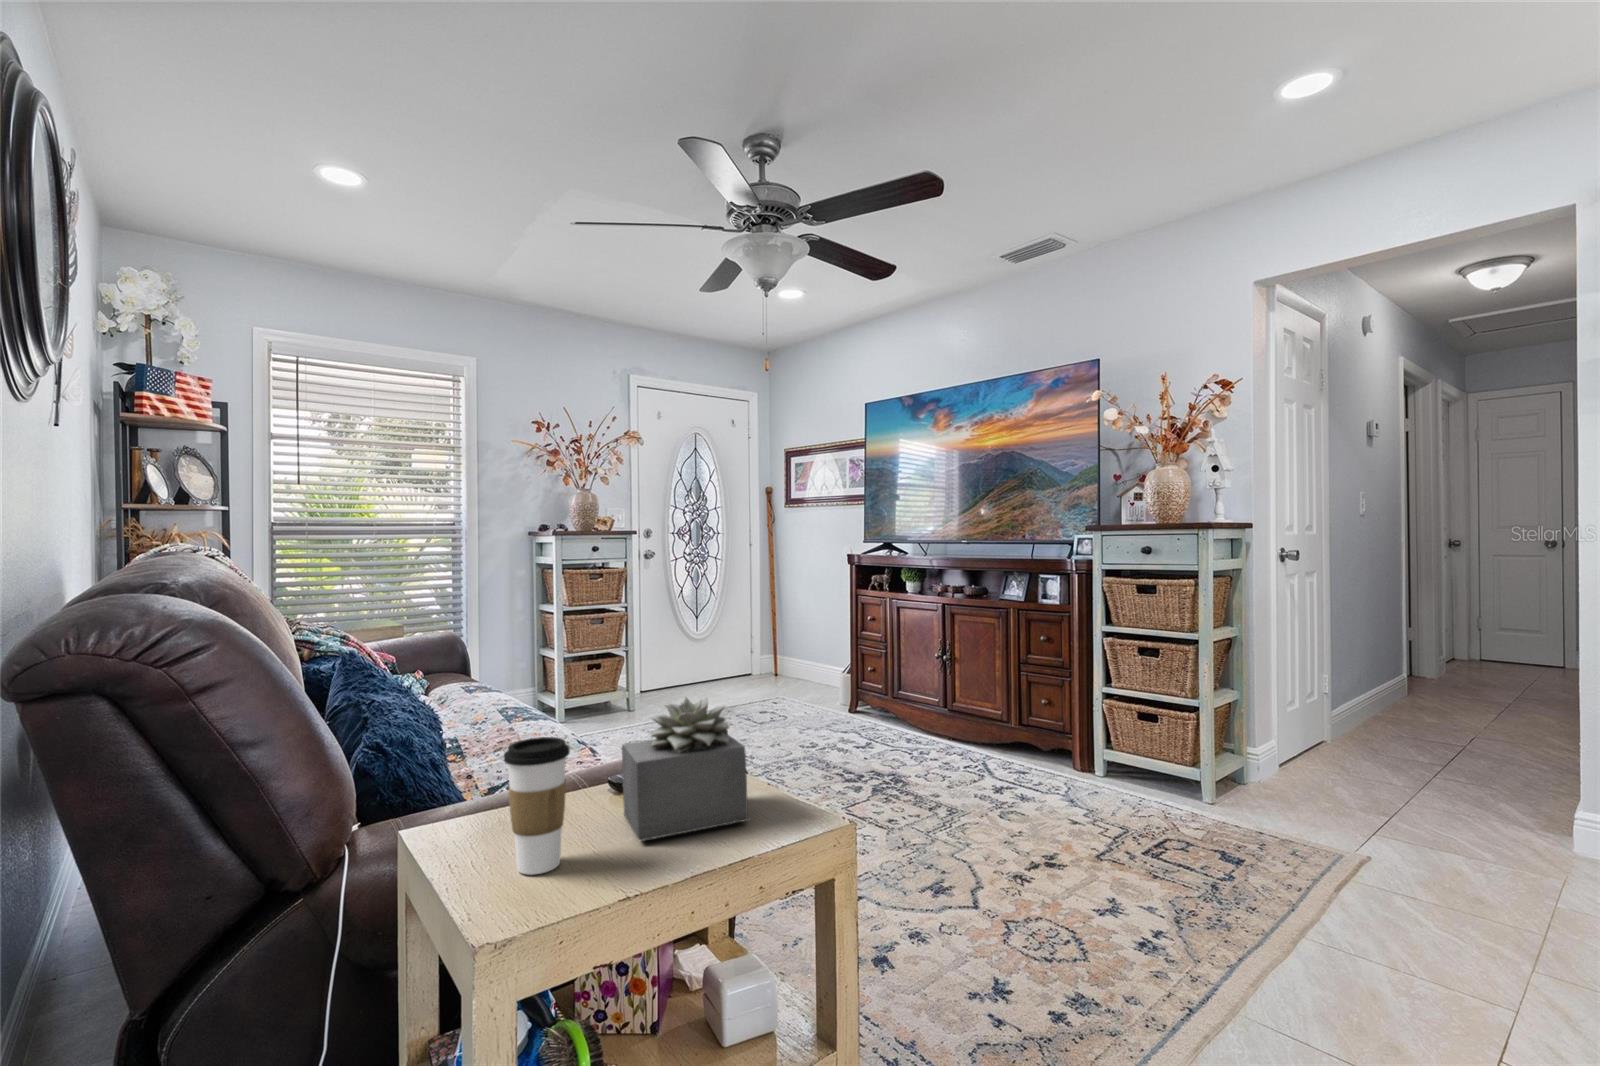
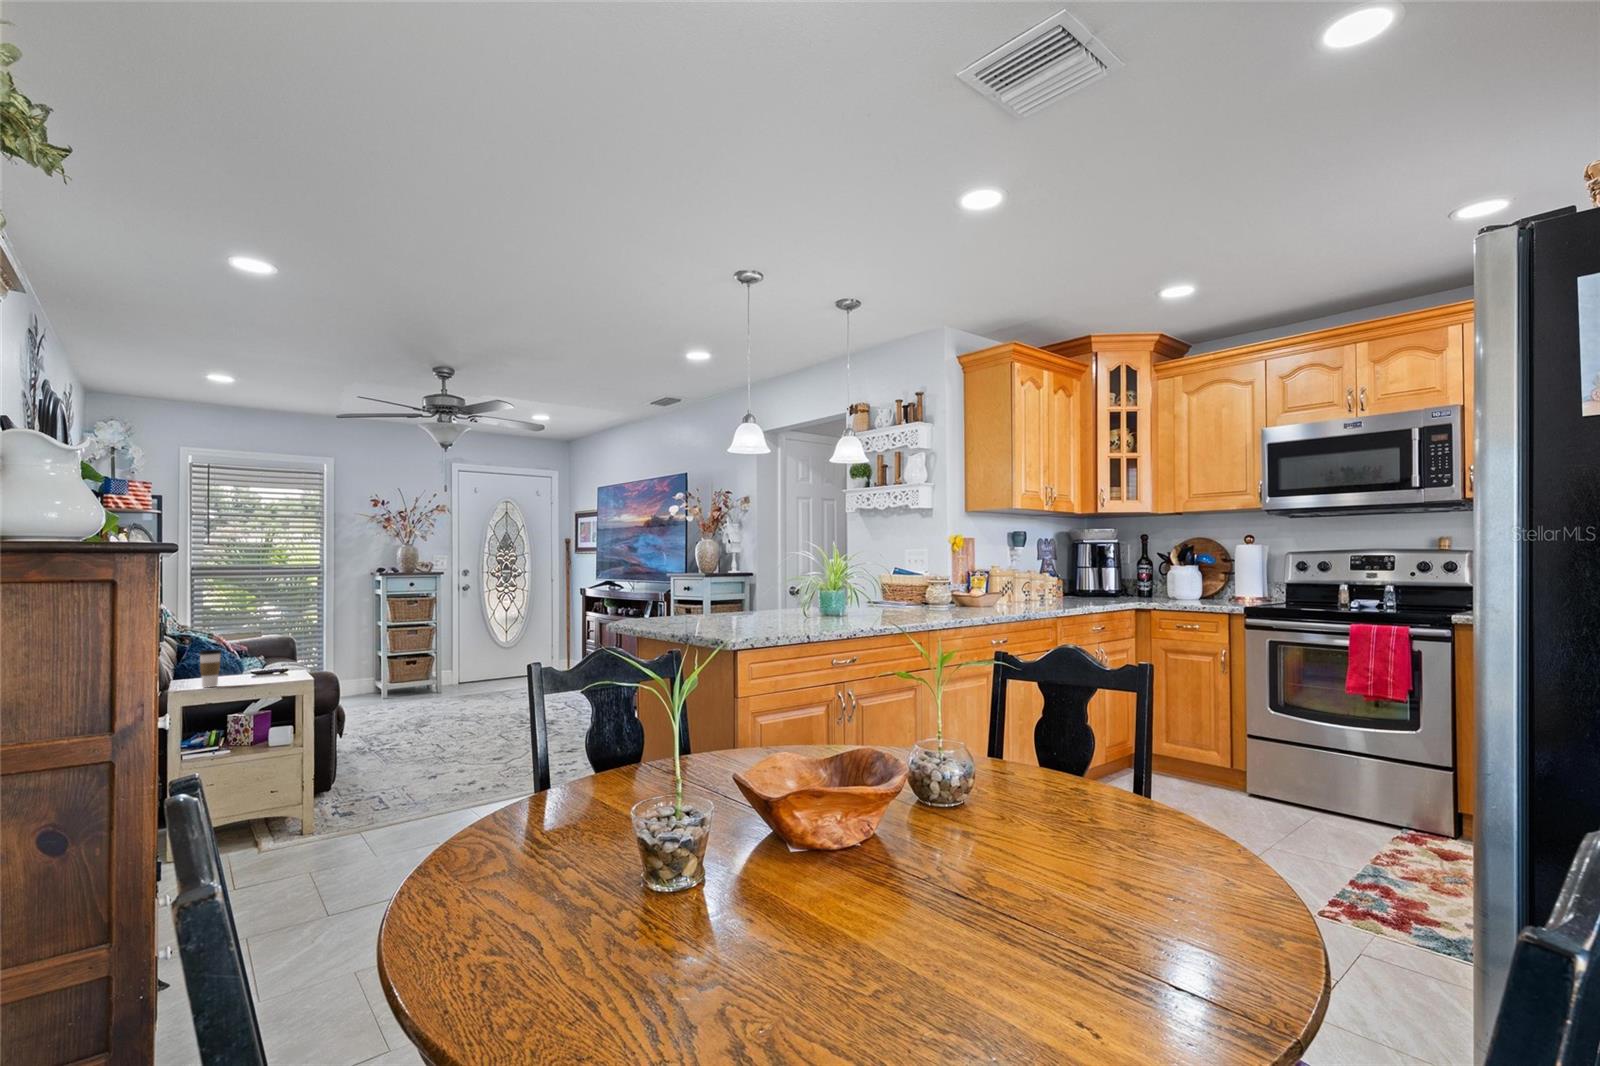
succulent plant: present [622,697,749,841] -> none [246,641,295,683]

